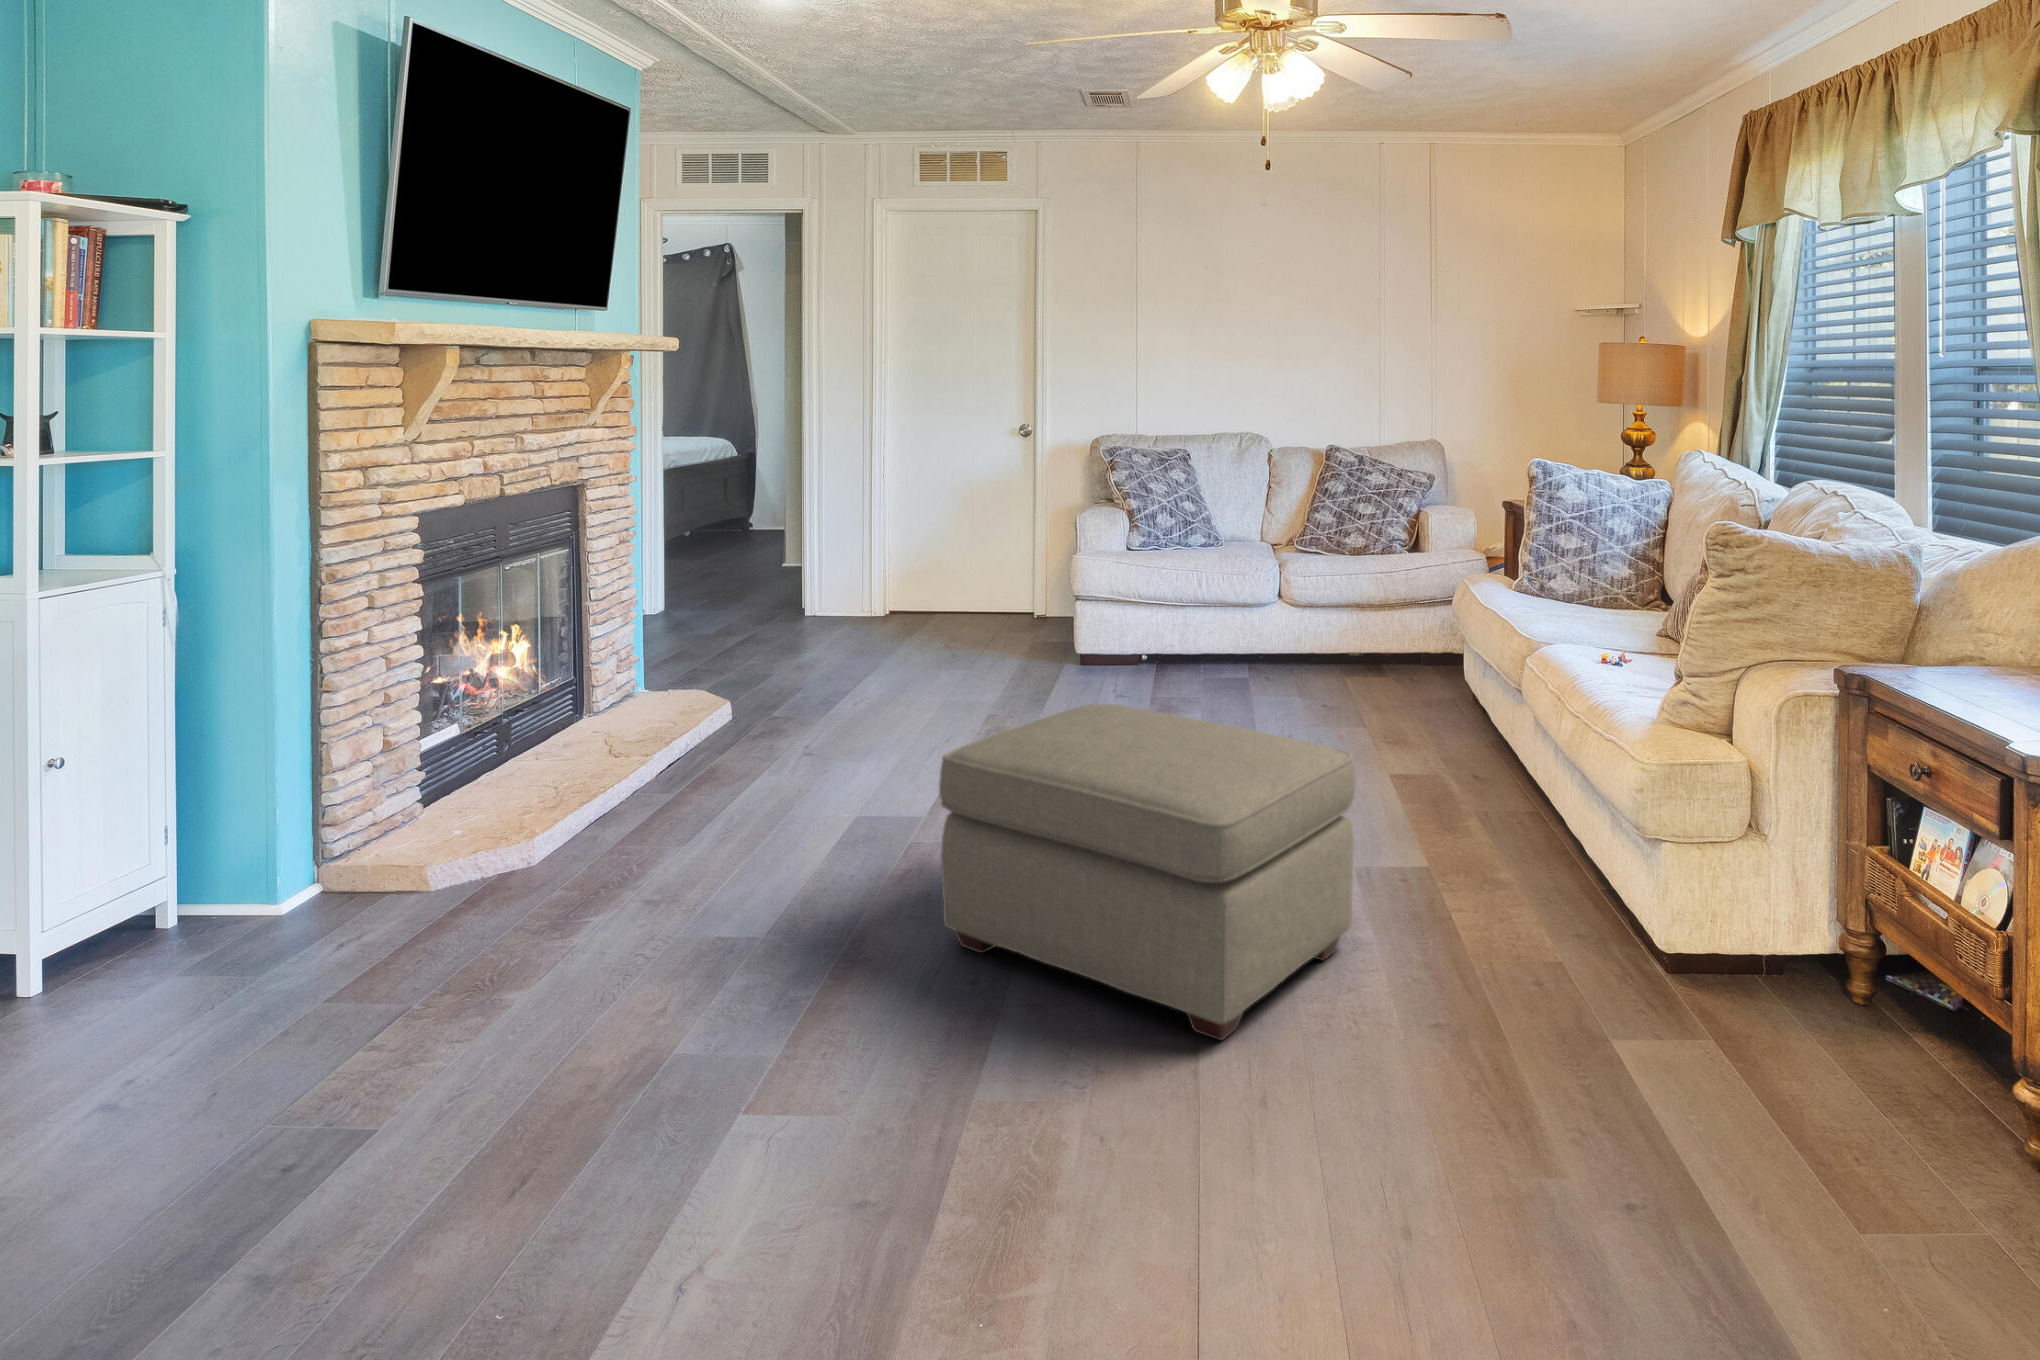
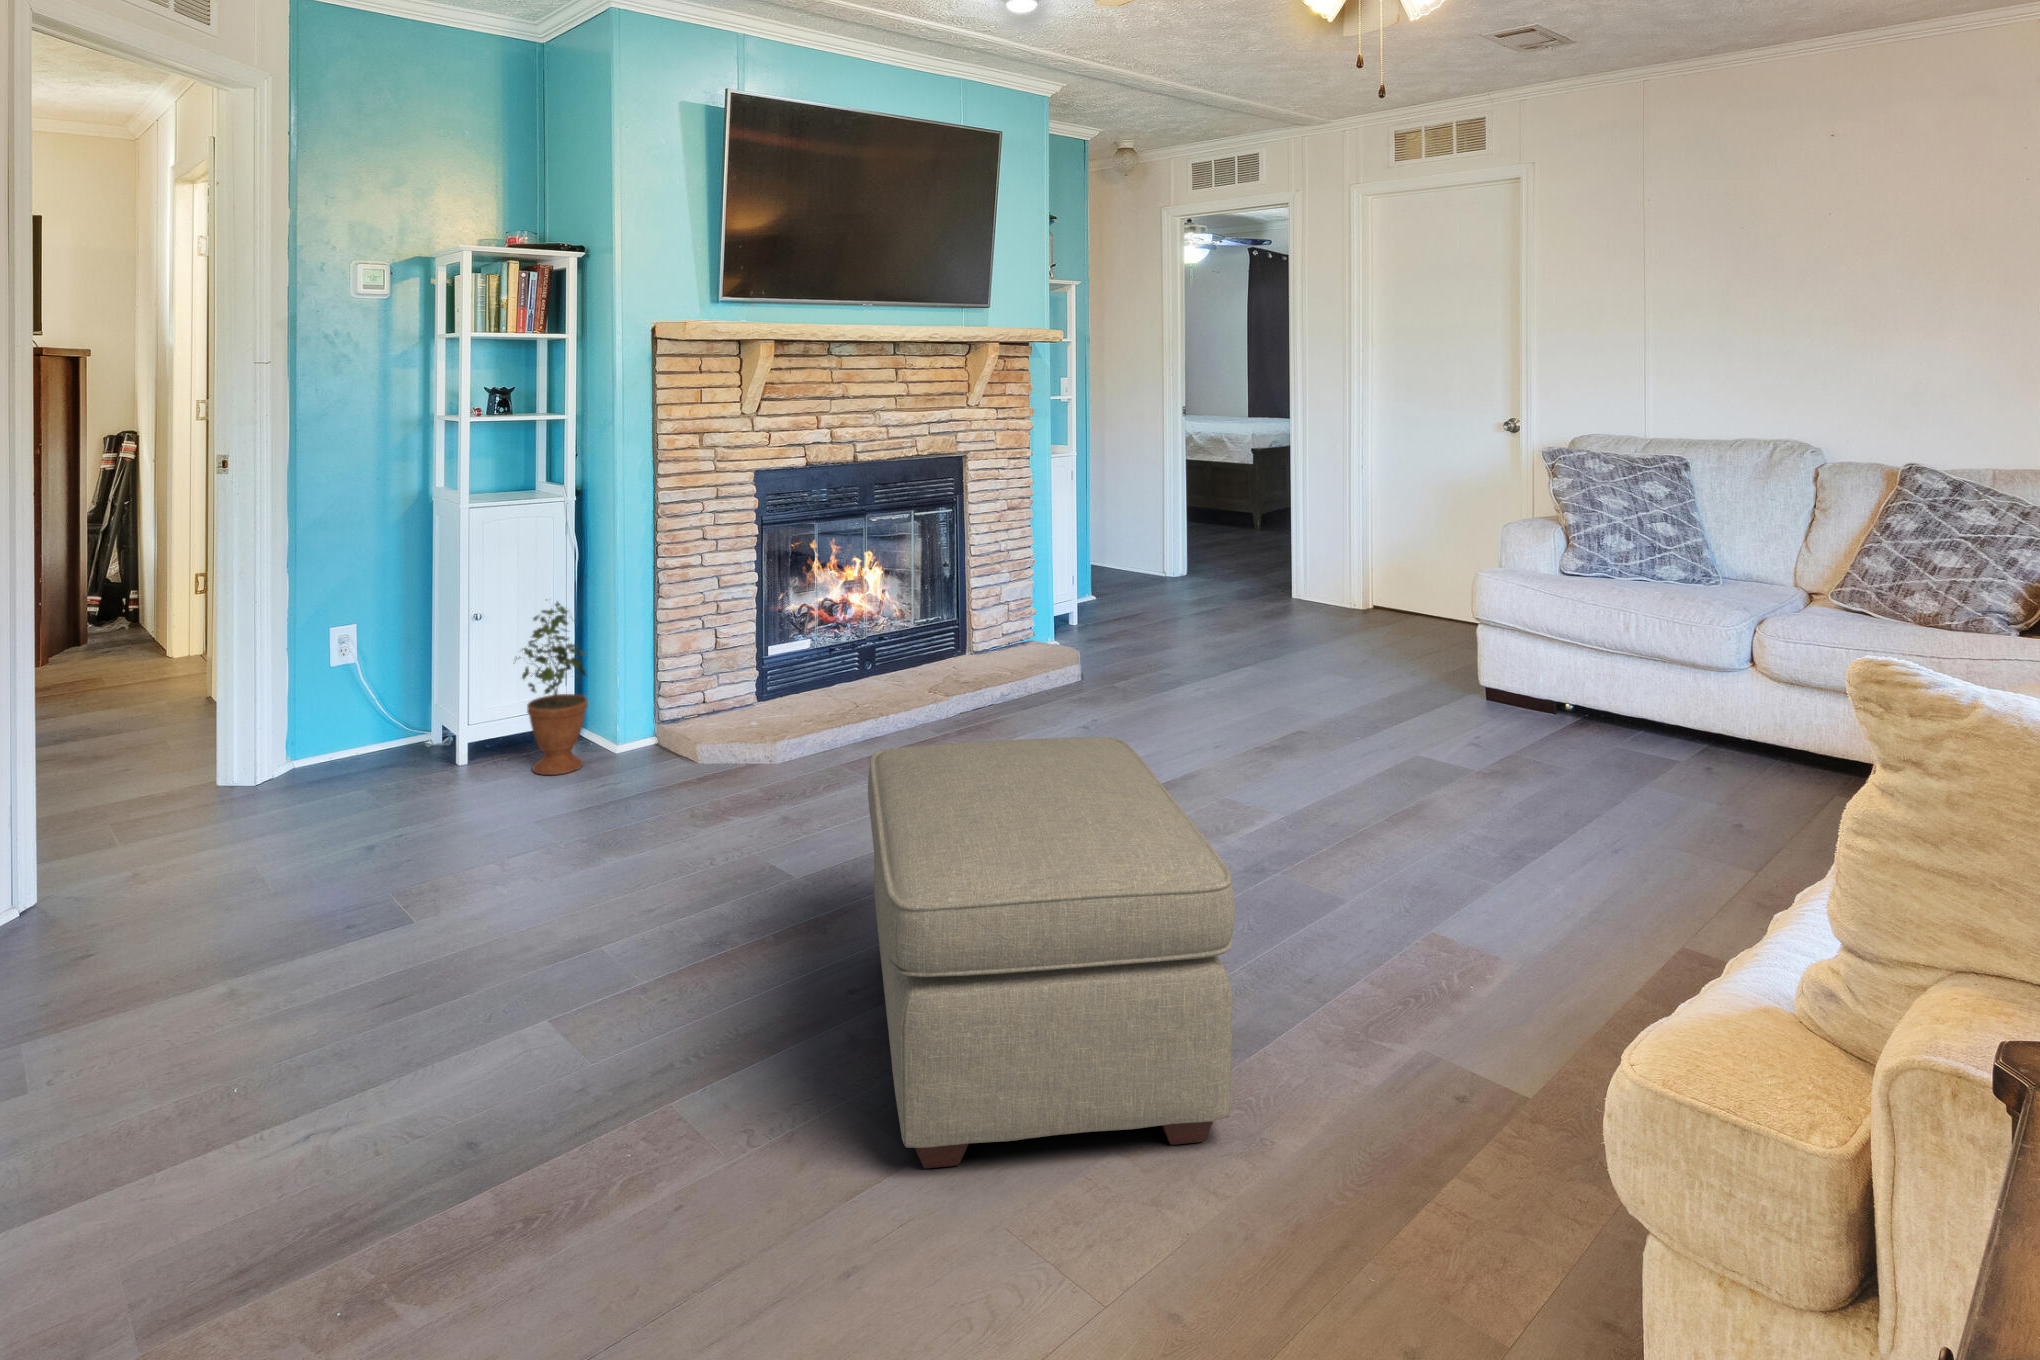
potted plant: none [146,716,261,970] -> present [516,602,587,775]

